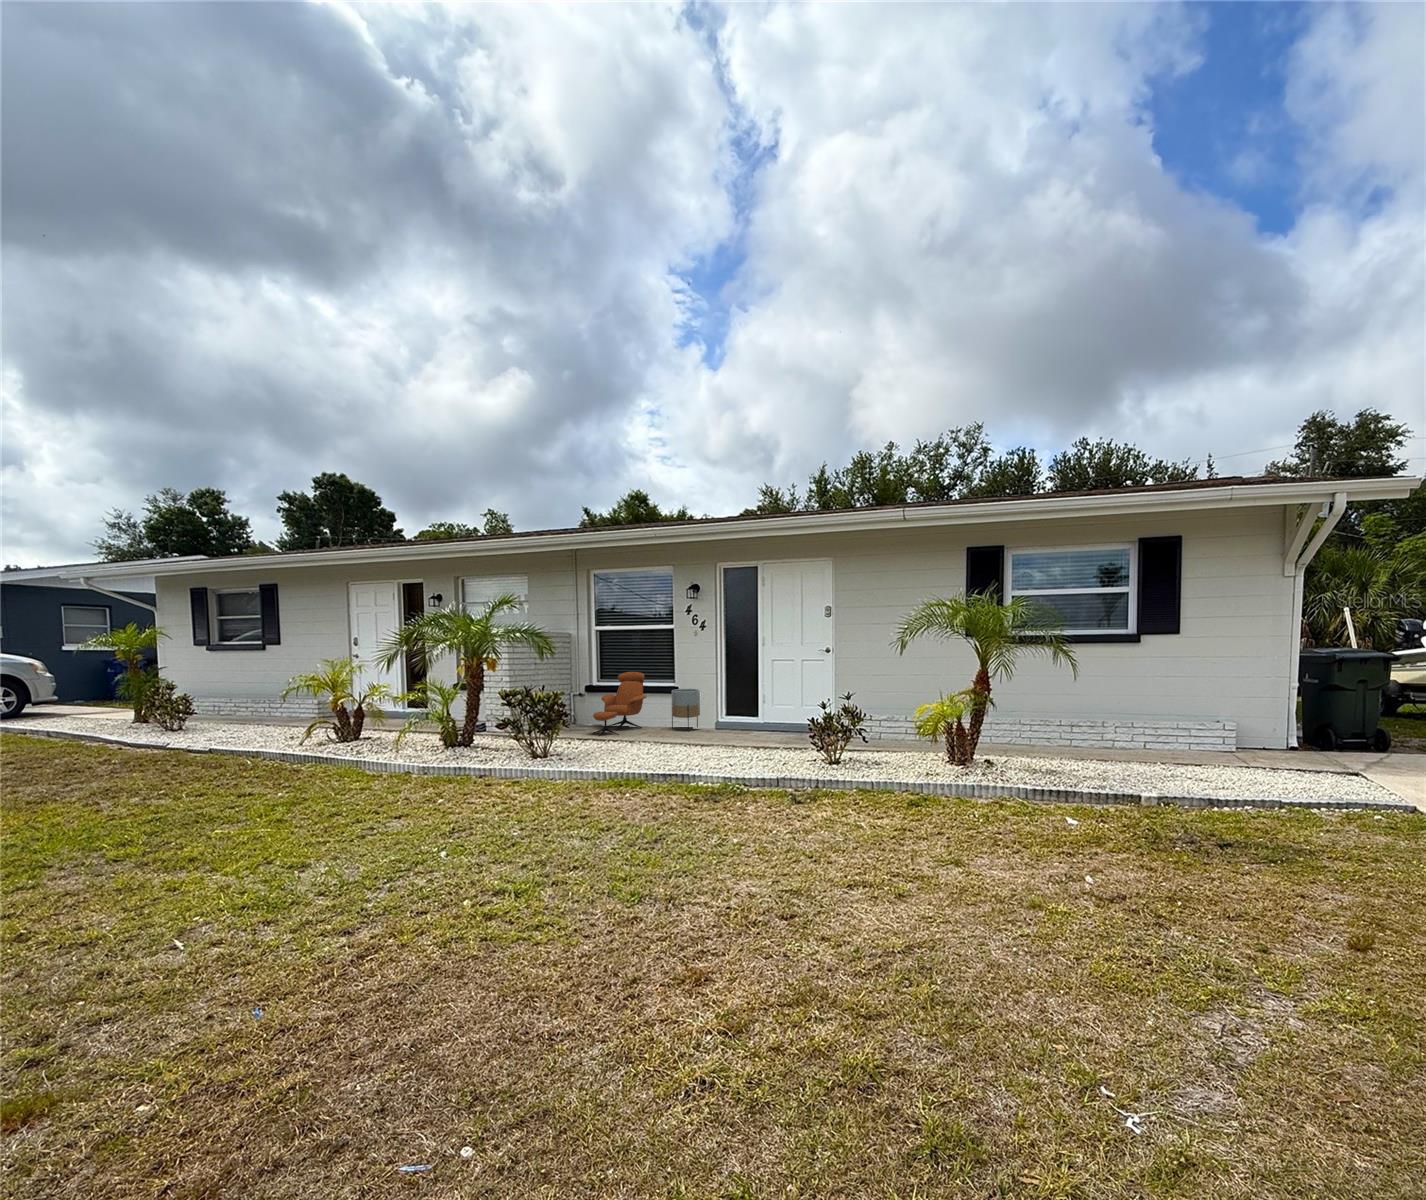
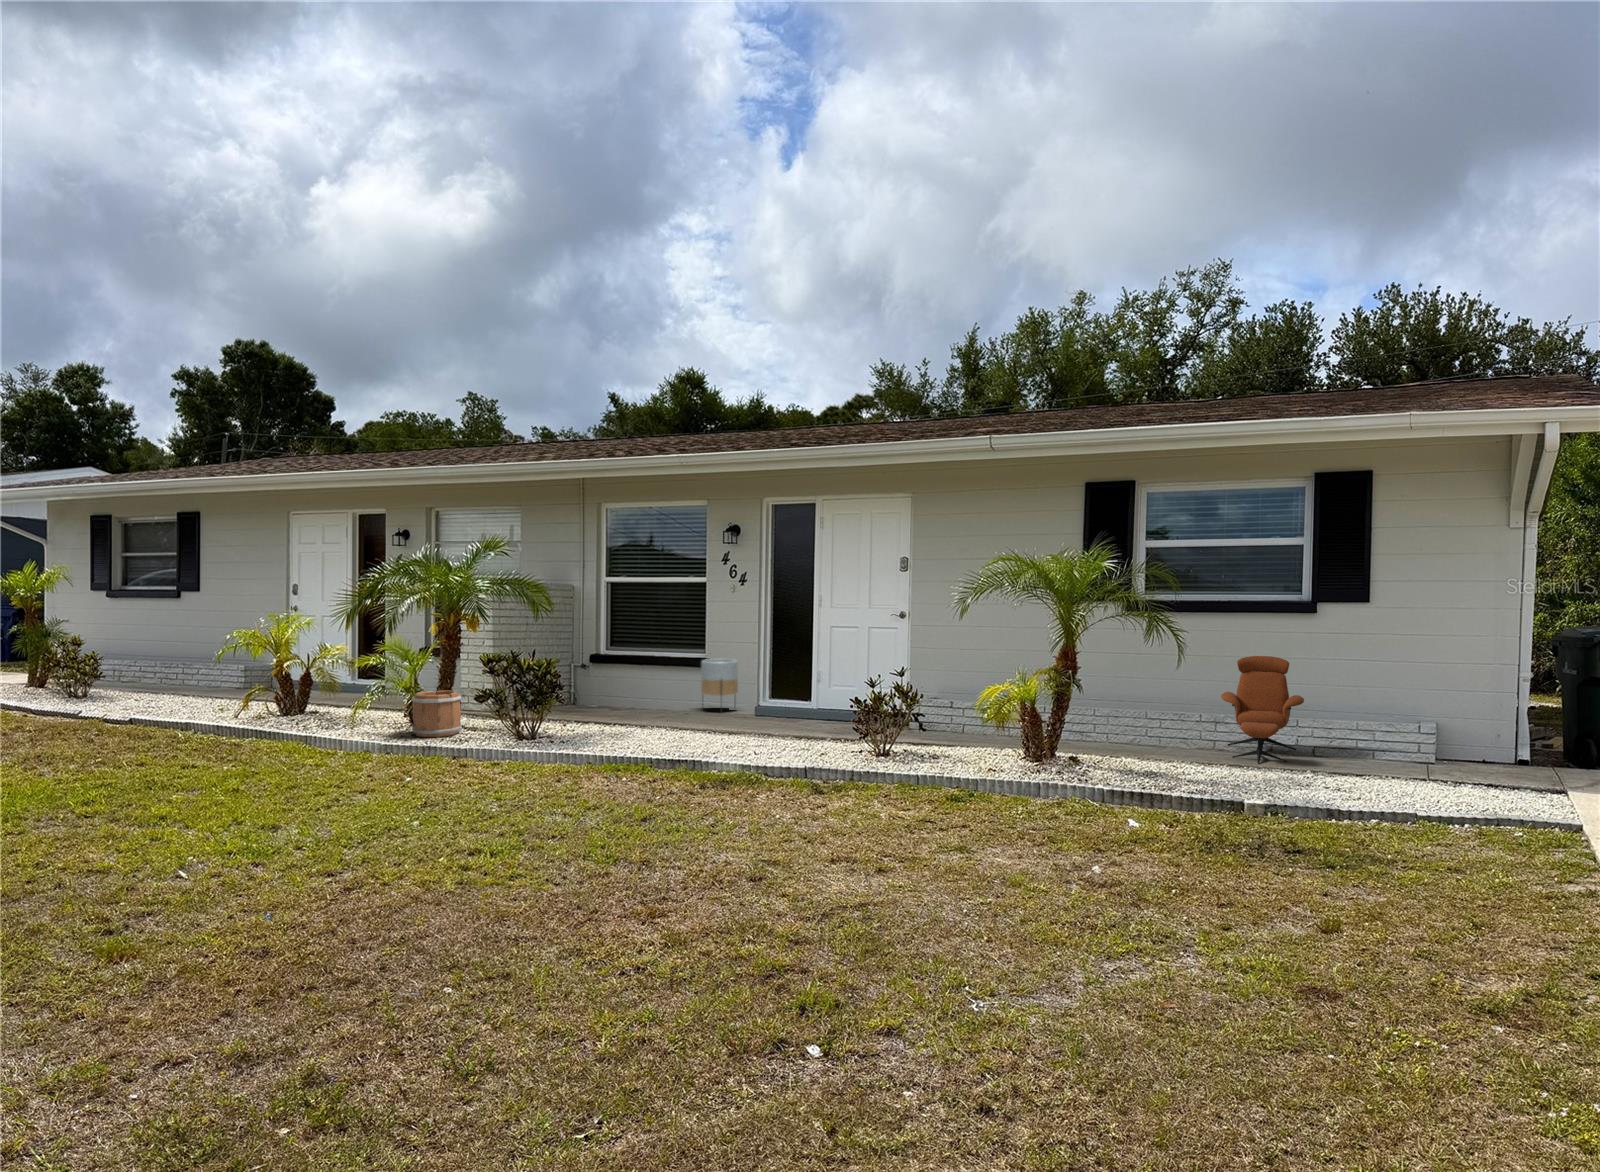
lounge chair: present [593,672,647,737] -> present [1221,656,1304,764]
bucket: none [444,718,485,758] -> present [412,690,462,737]

